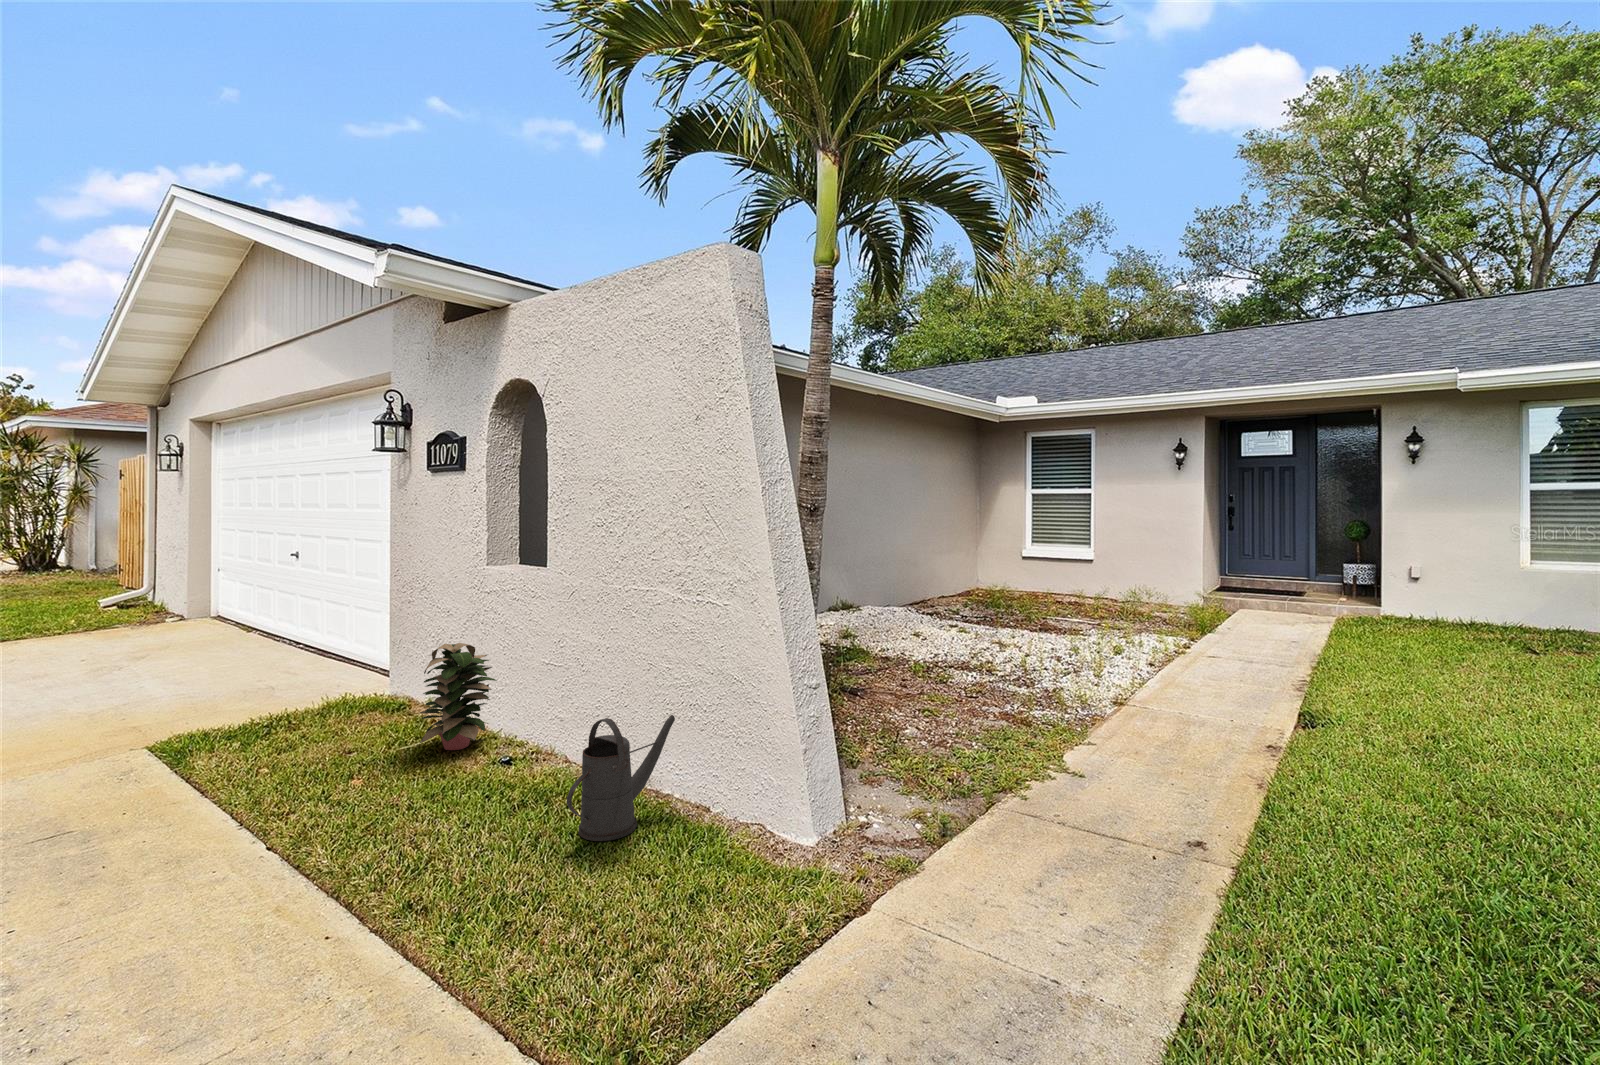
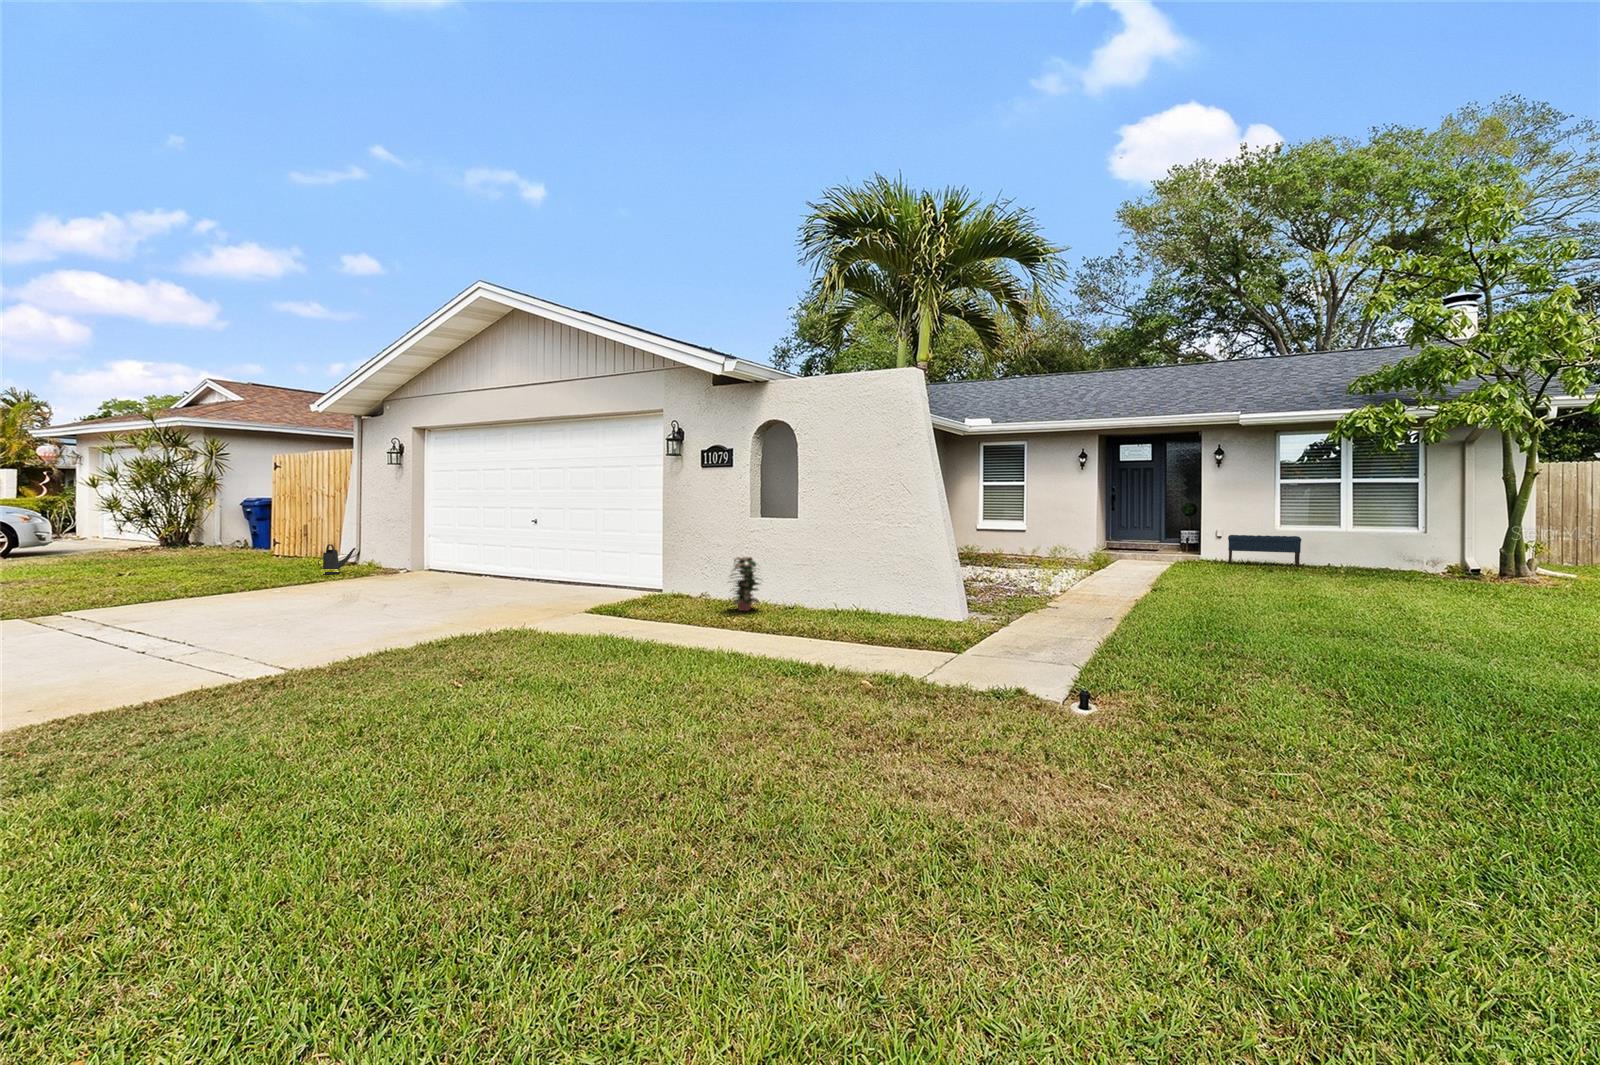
bench: none [1433,576,1582,636] -> present [1228,535,1301,566]
watering can: present [567,715,675,841] -> present [318,544,355,574]

